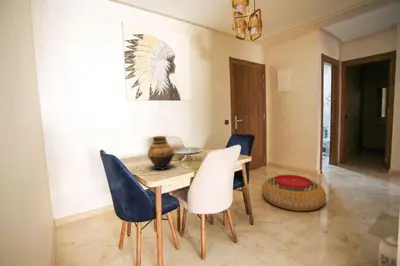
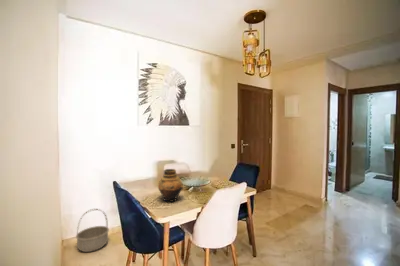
pouf: present [262,175,326,211] -> none [266,204,330,245]
basket: none [67,186,102,230] -> present [76,209,109,252]

